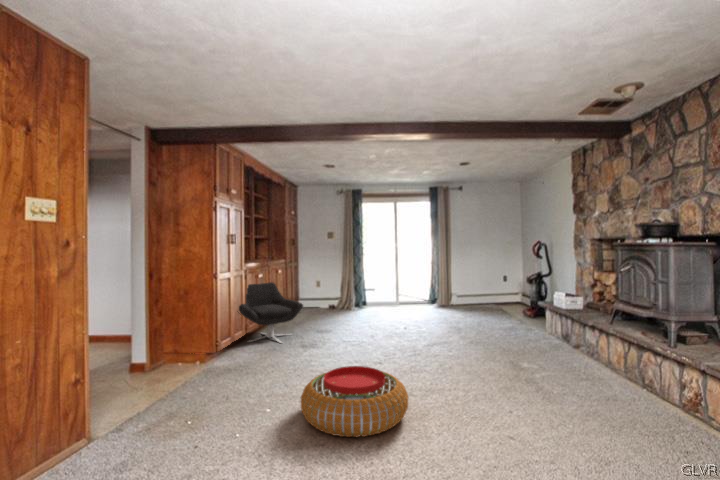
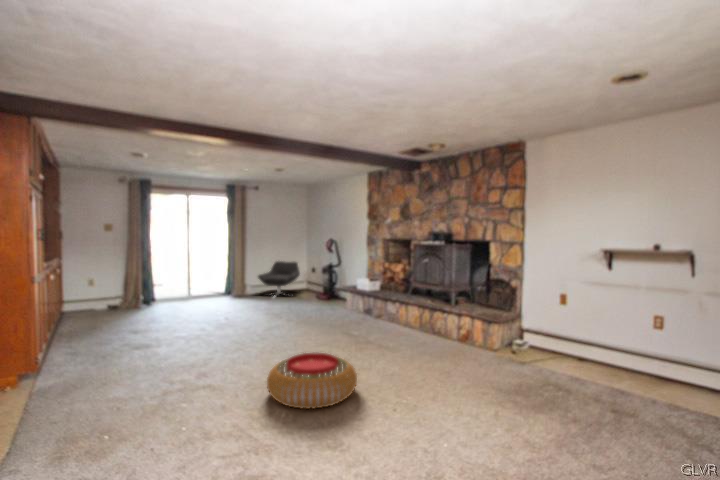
lounge chair: present [238,282,303,343] -> present [258,261,300,294]

